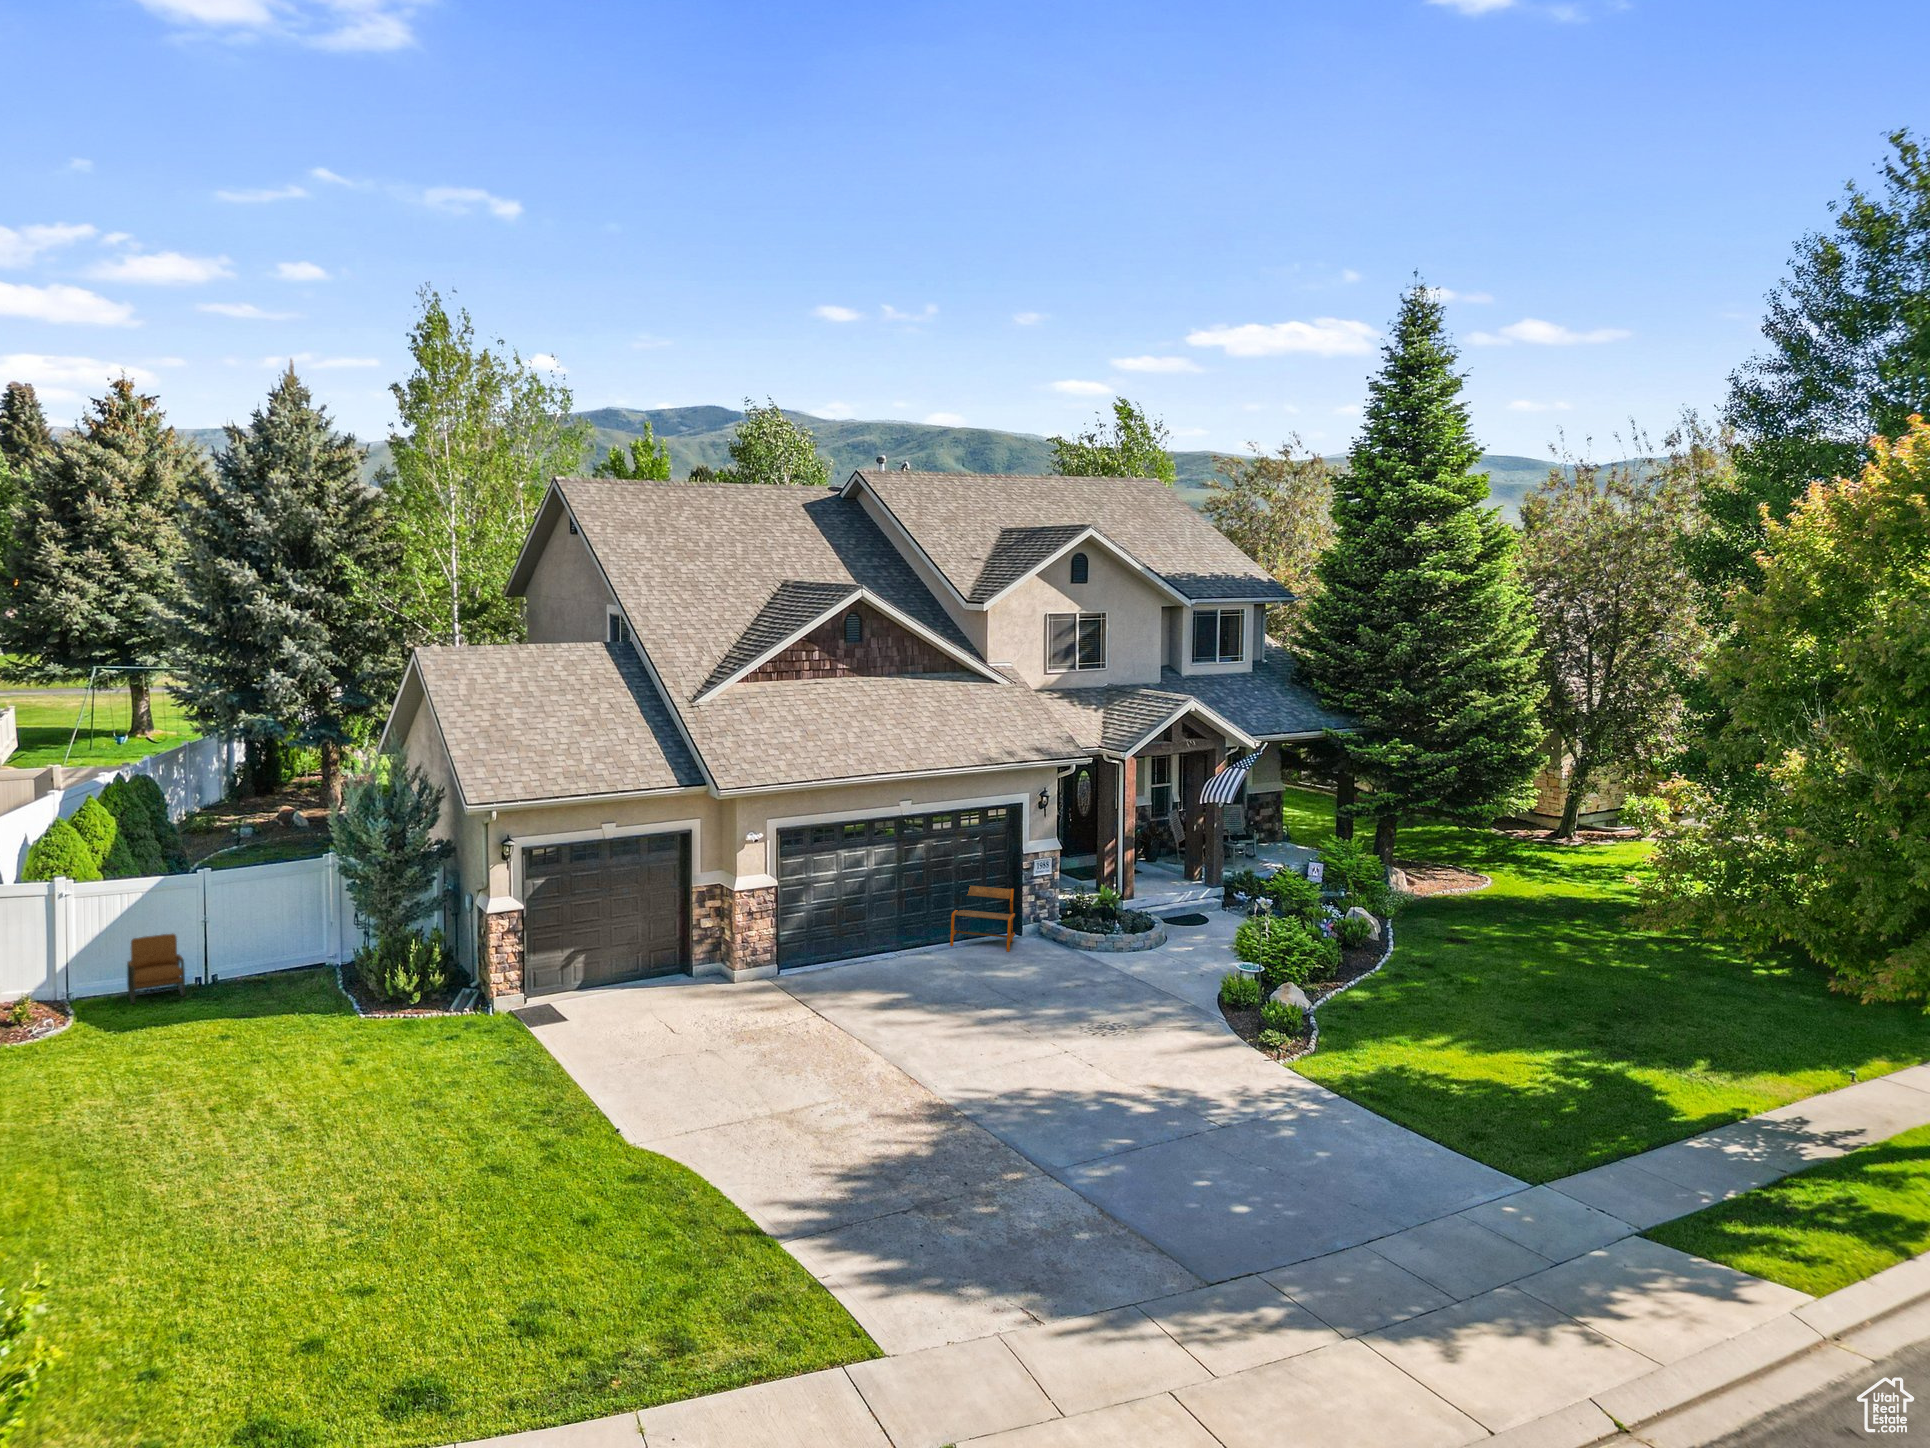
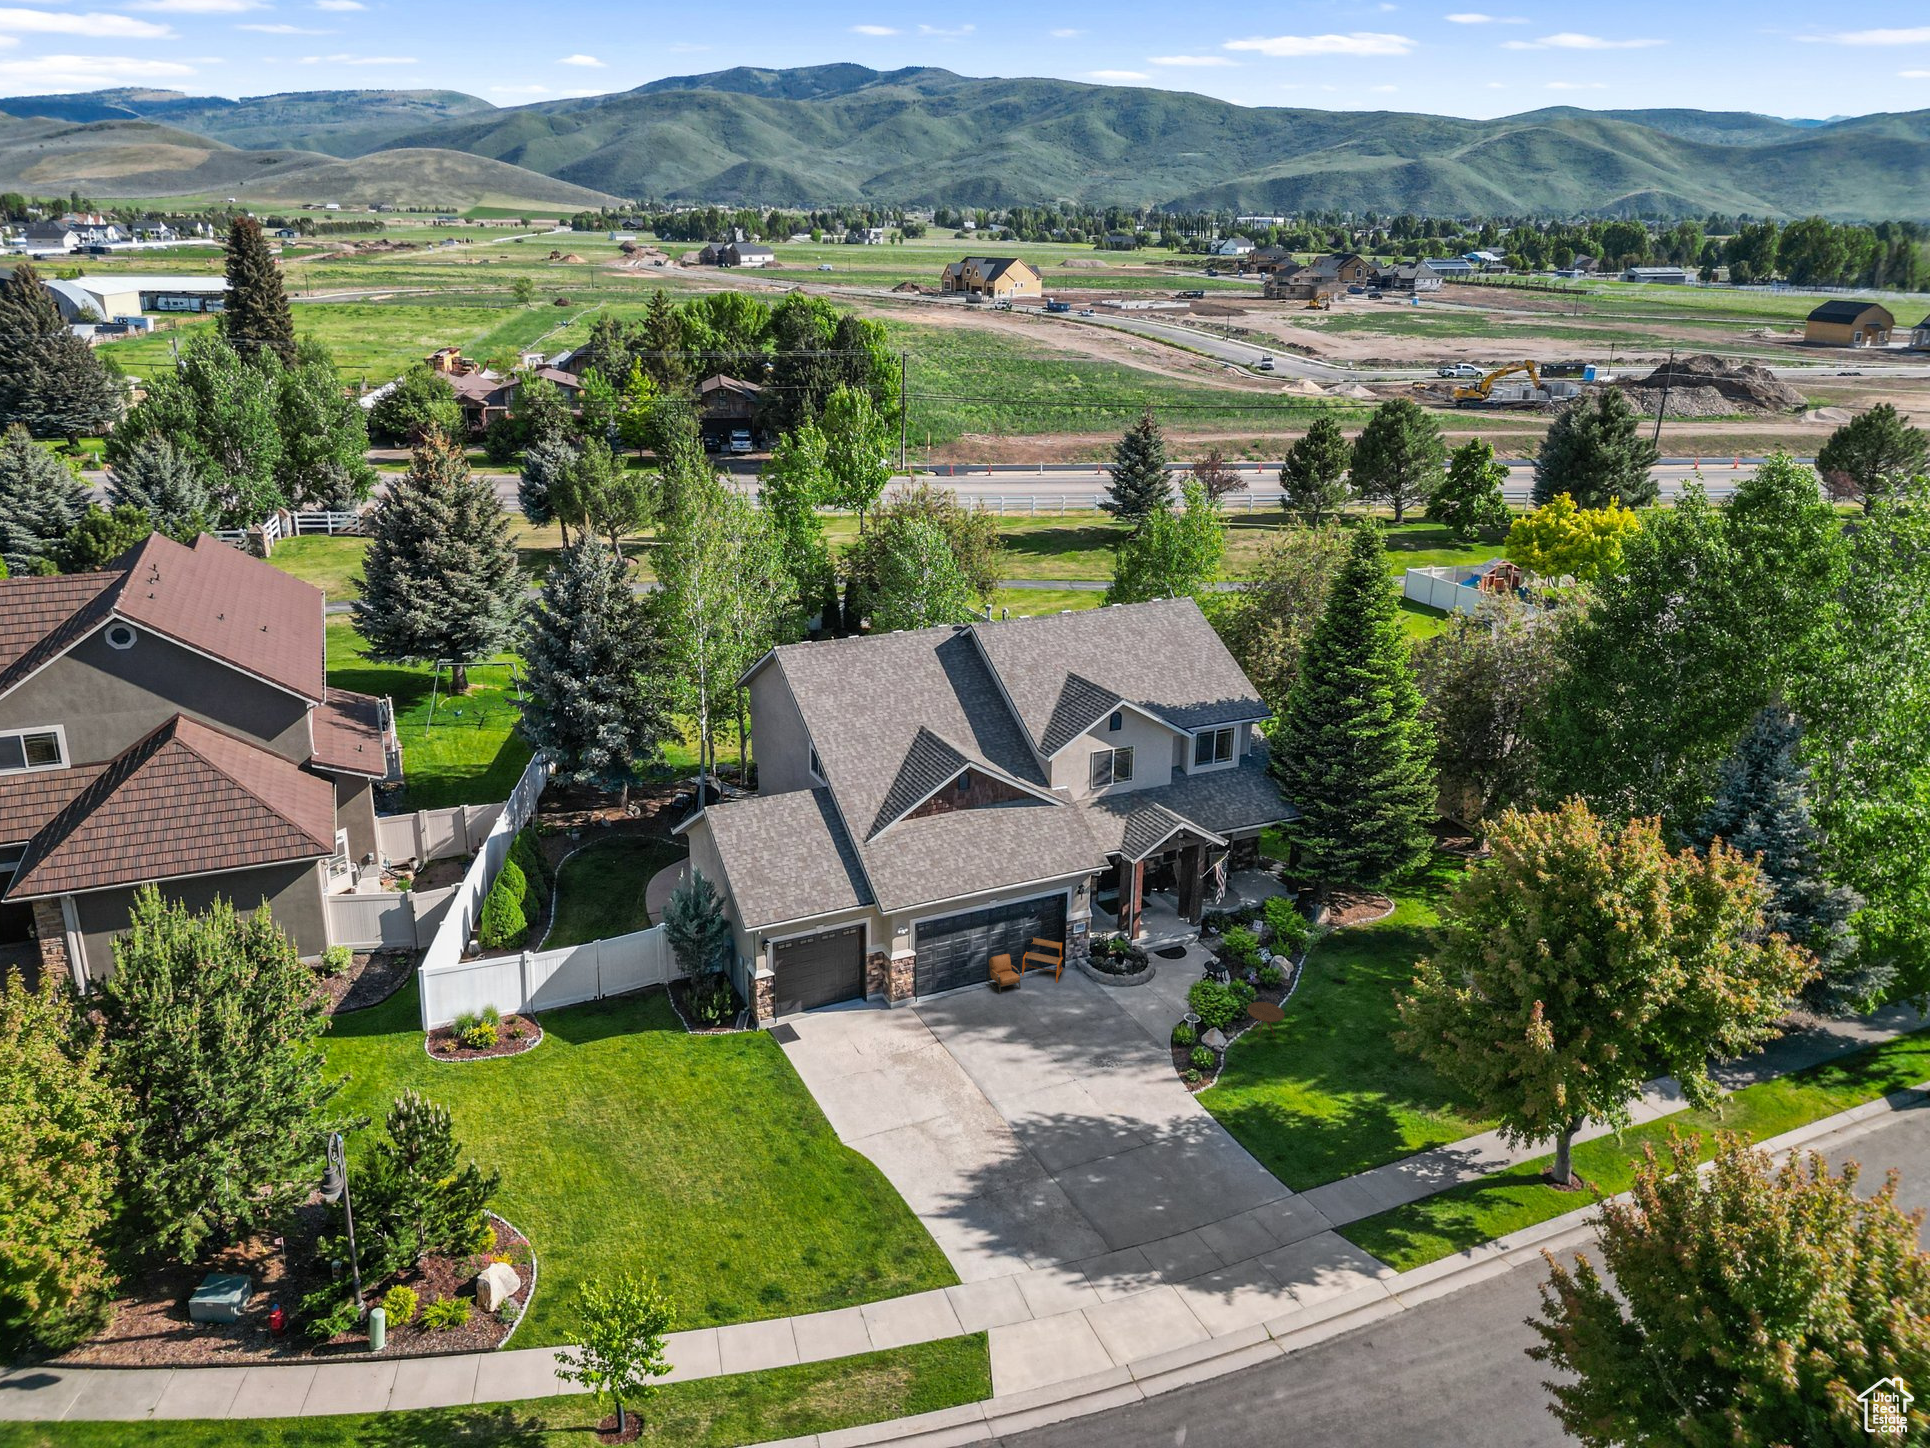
chair: present [127,934,185,1004] -> present [987,954,1021,994]
round table: none [1330,945,1393,999] -> present [1247,1002,1285,1038]

